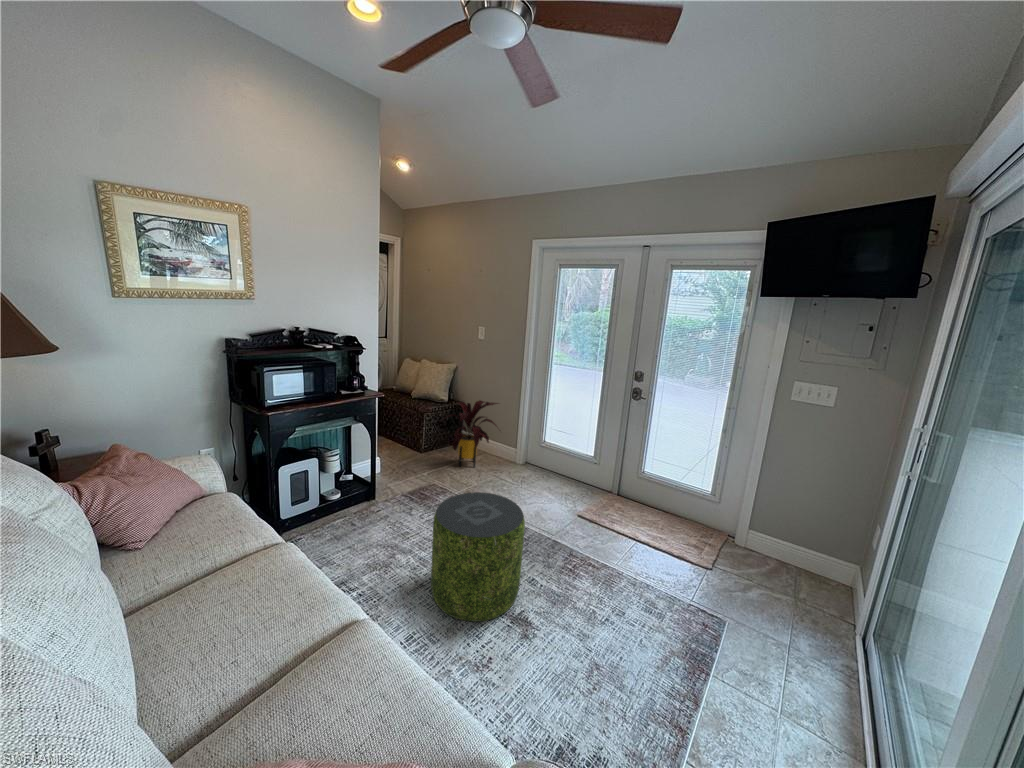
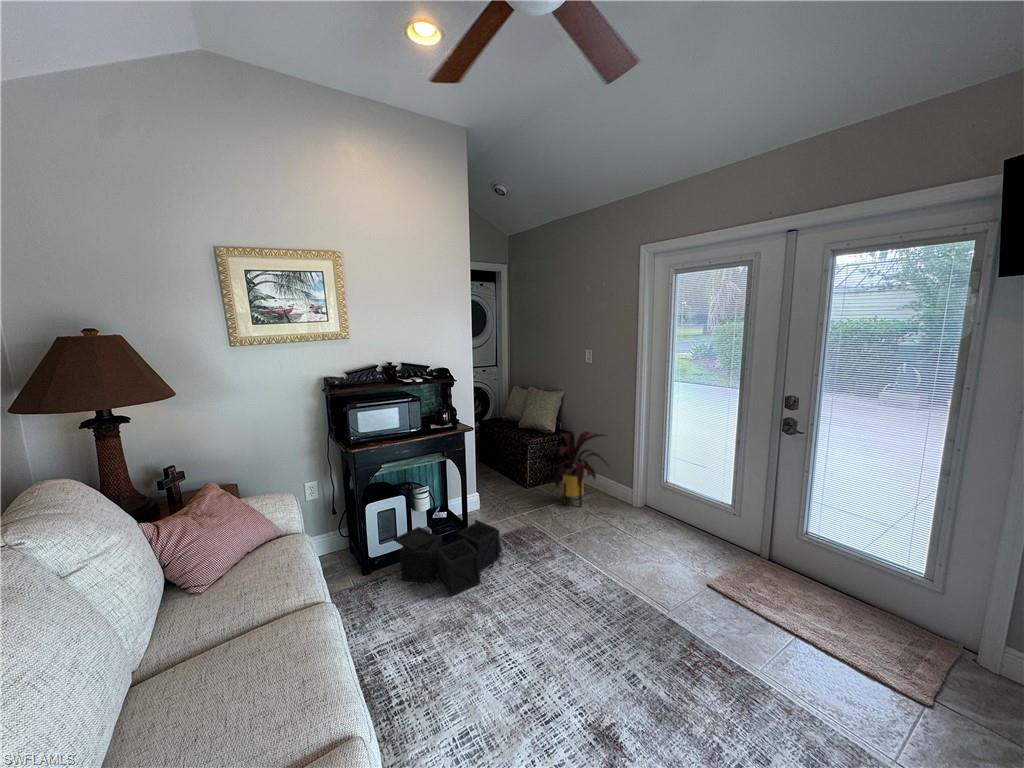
storage bin: none [306,480,414,545] -> present [394,520,502,596]
pouf: present [431,492,525,622] -> none [499,551,614,731]

